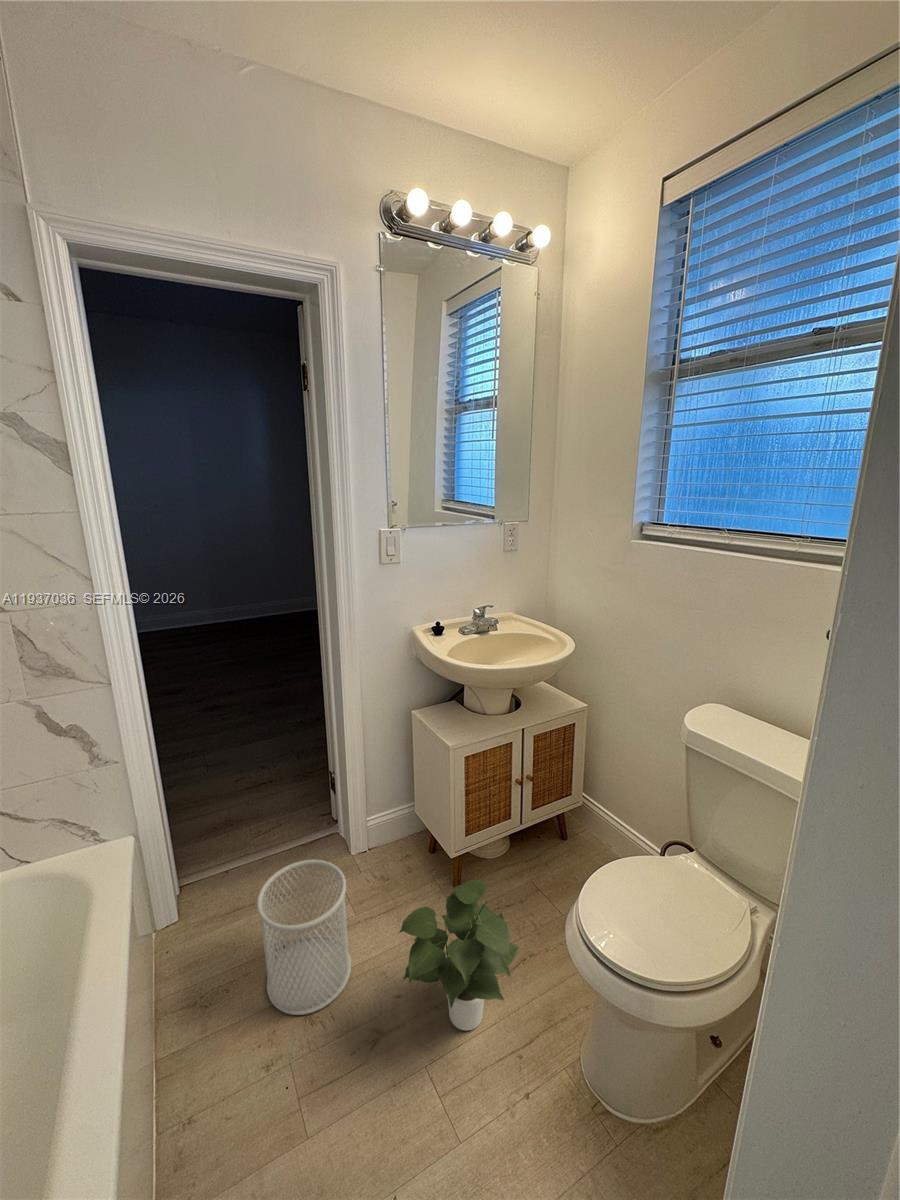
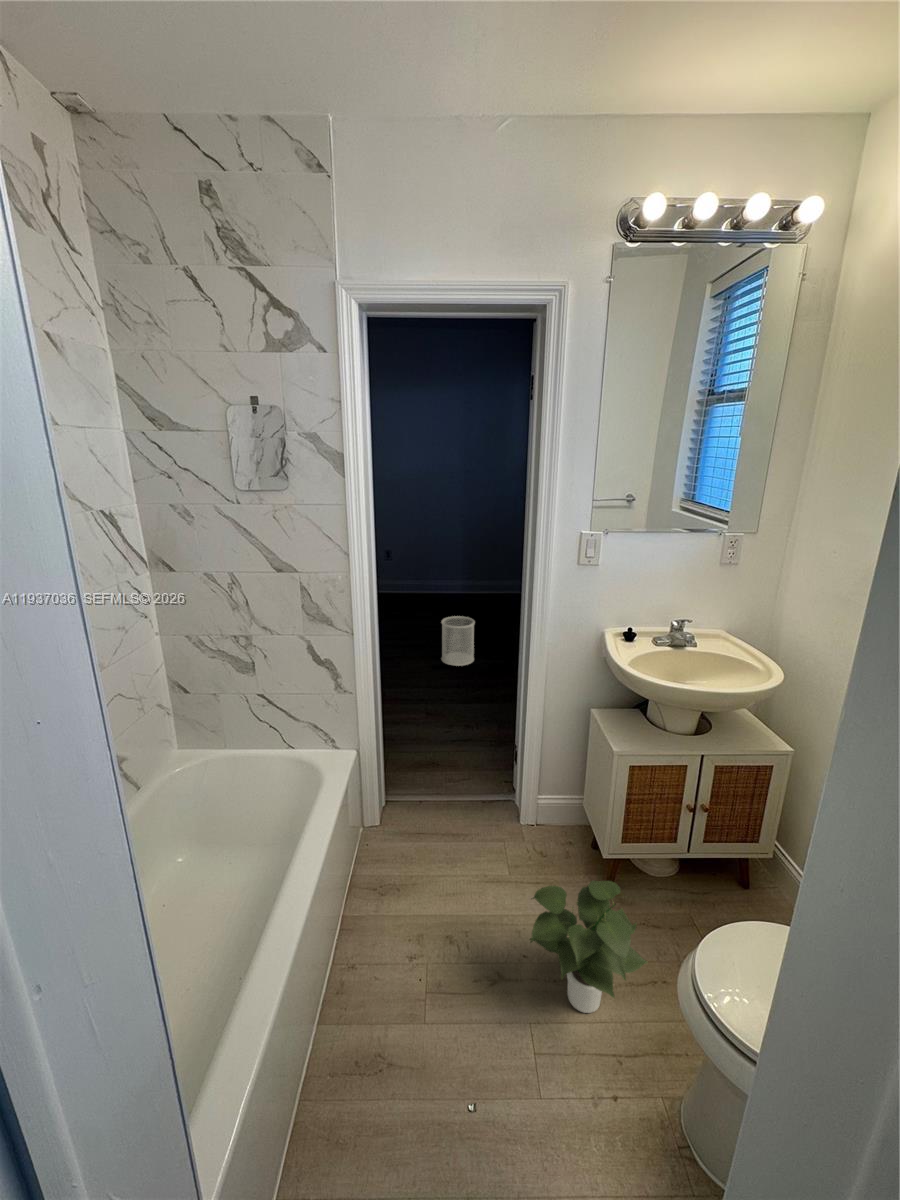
wastebasket: present [257,860,351,1015] -> present [441,616,475,666]

